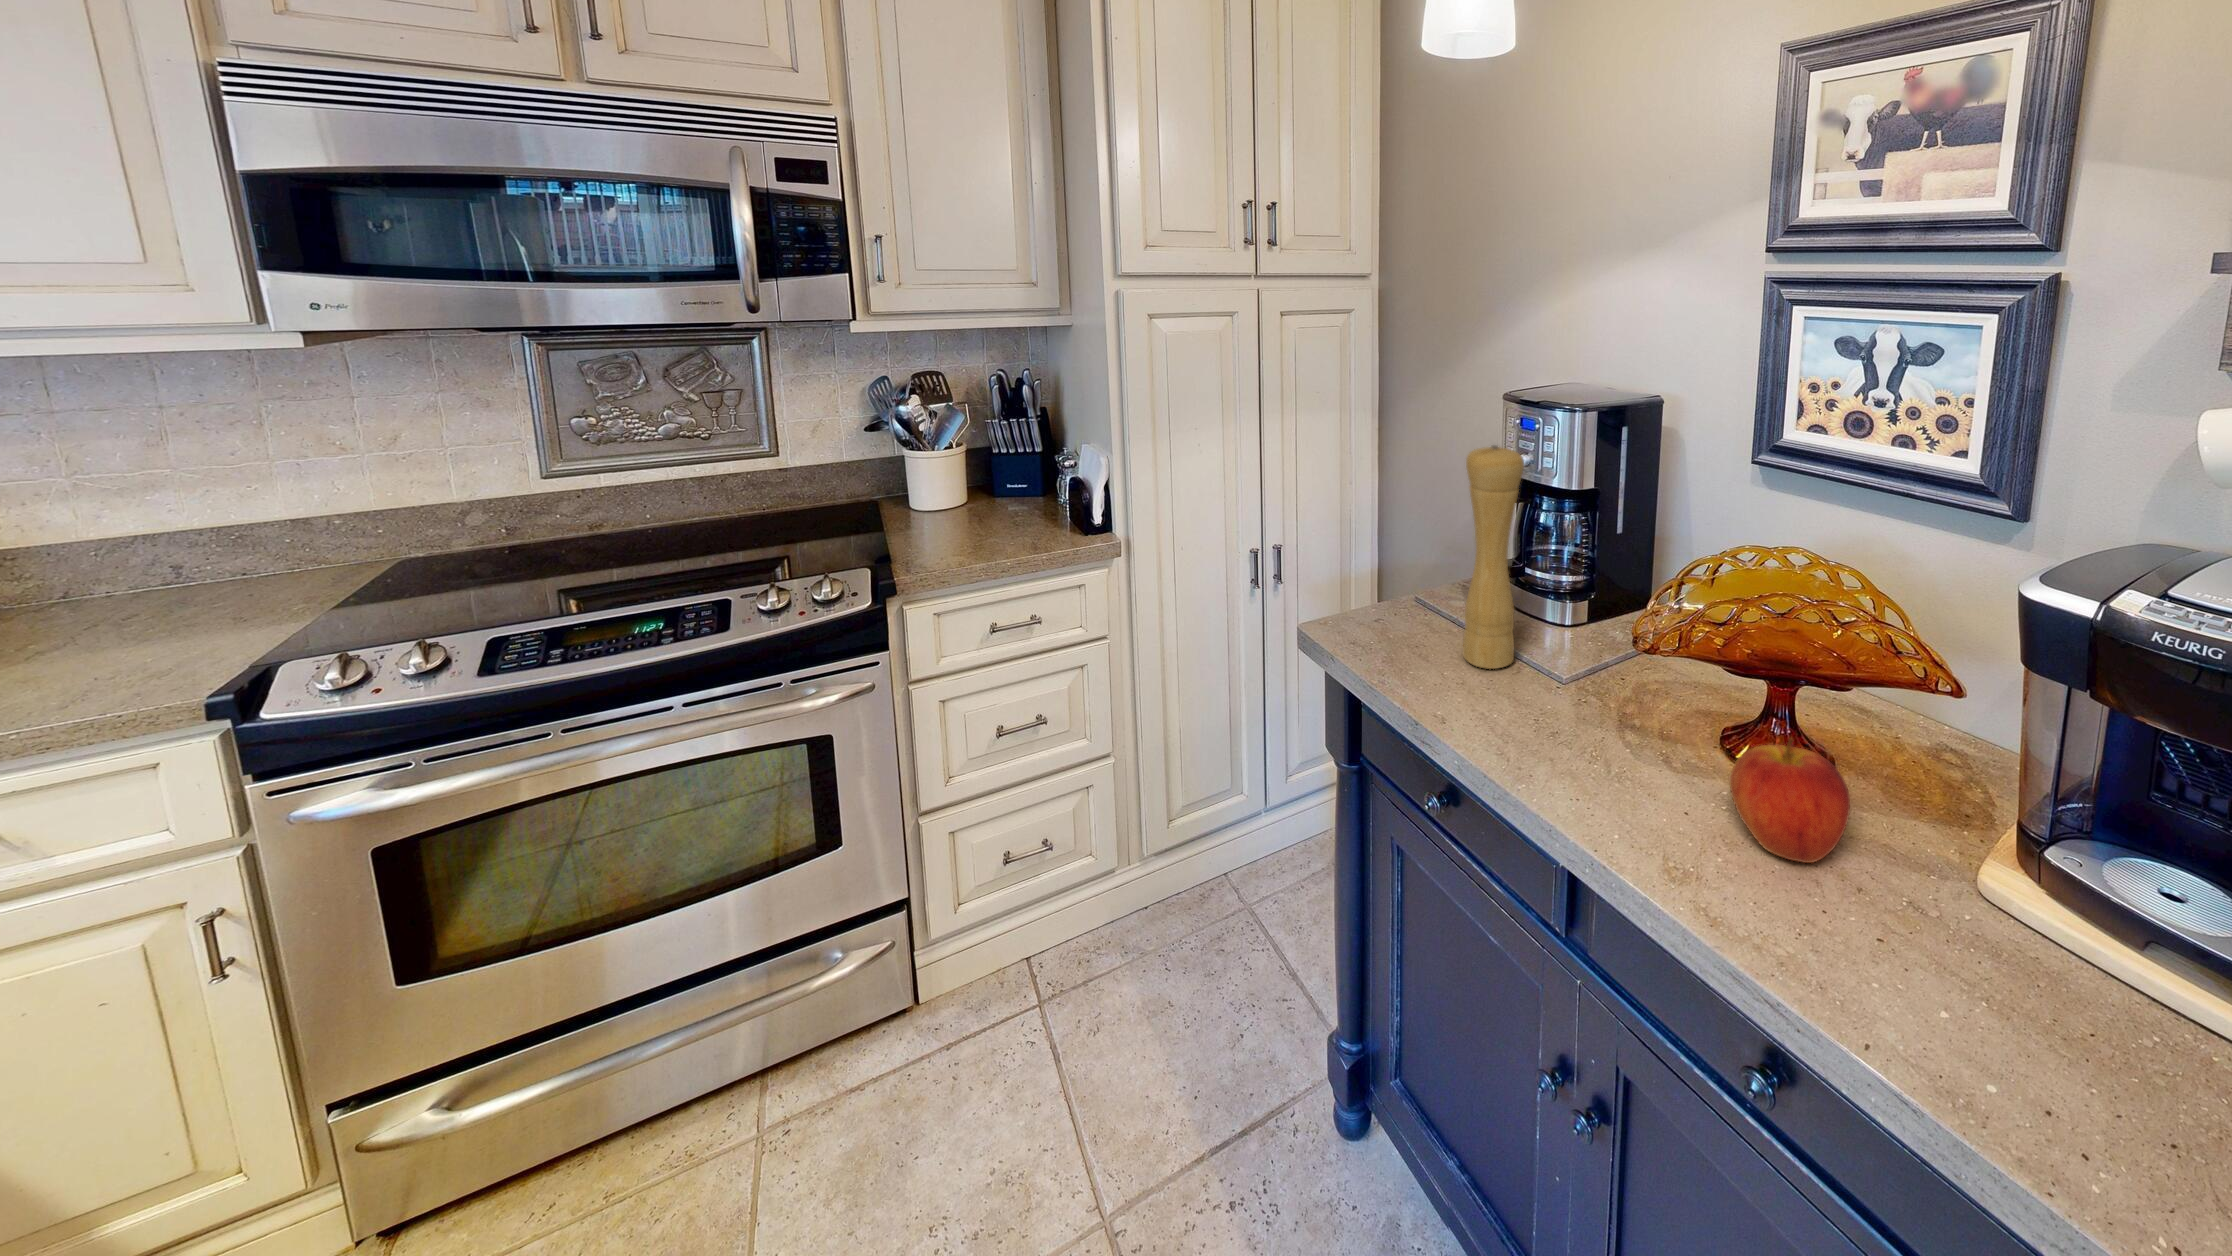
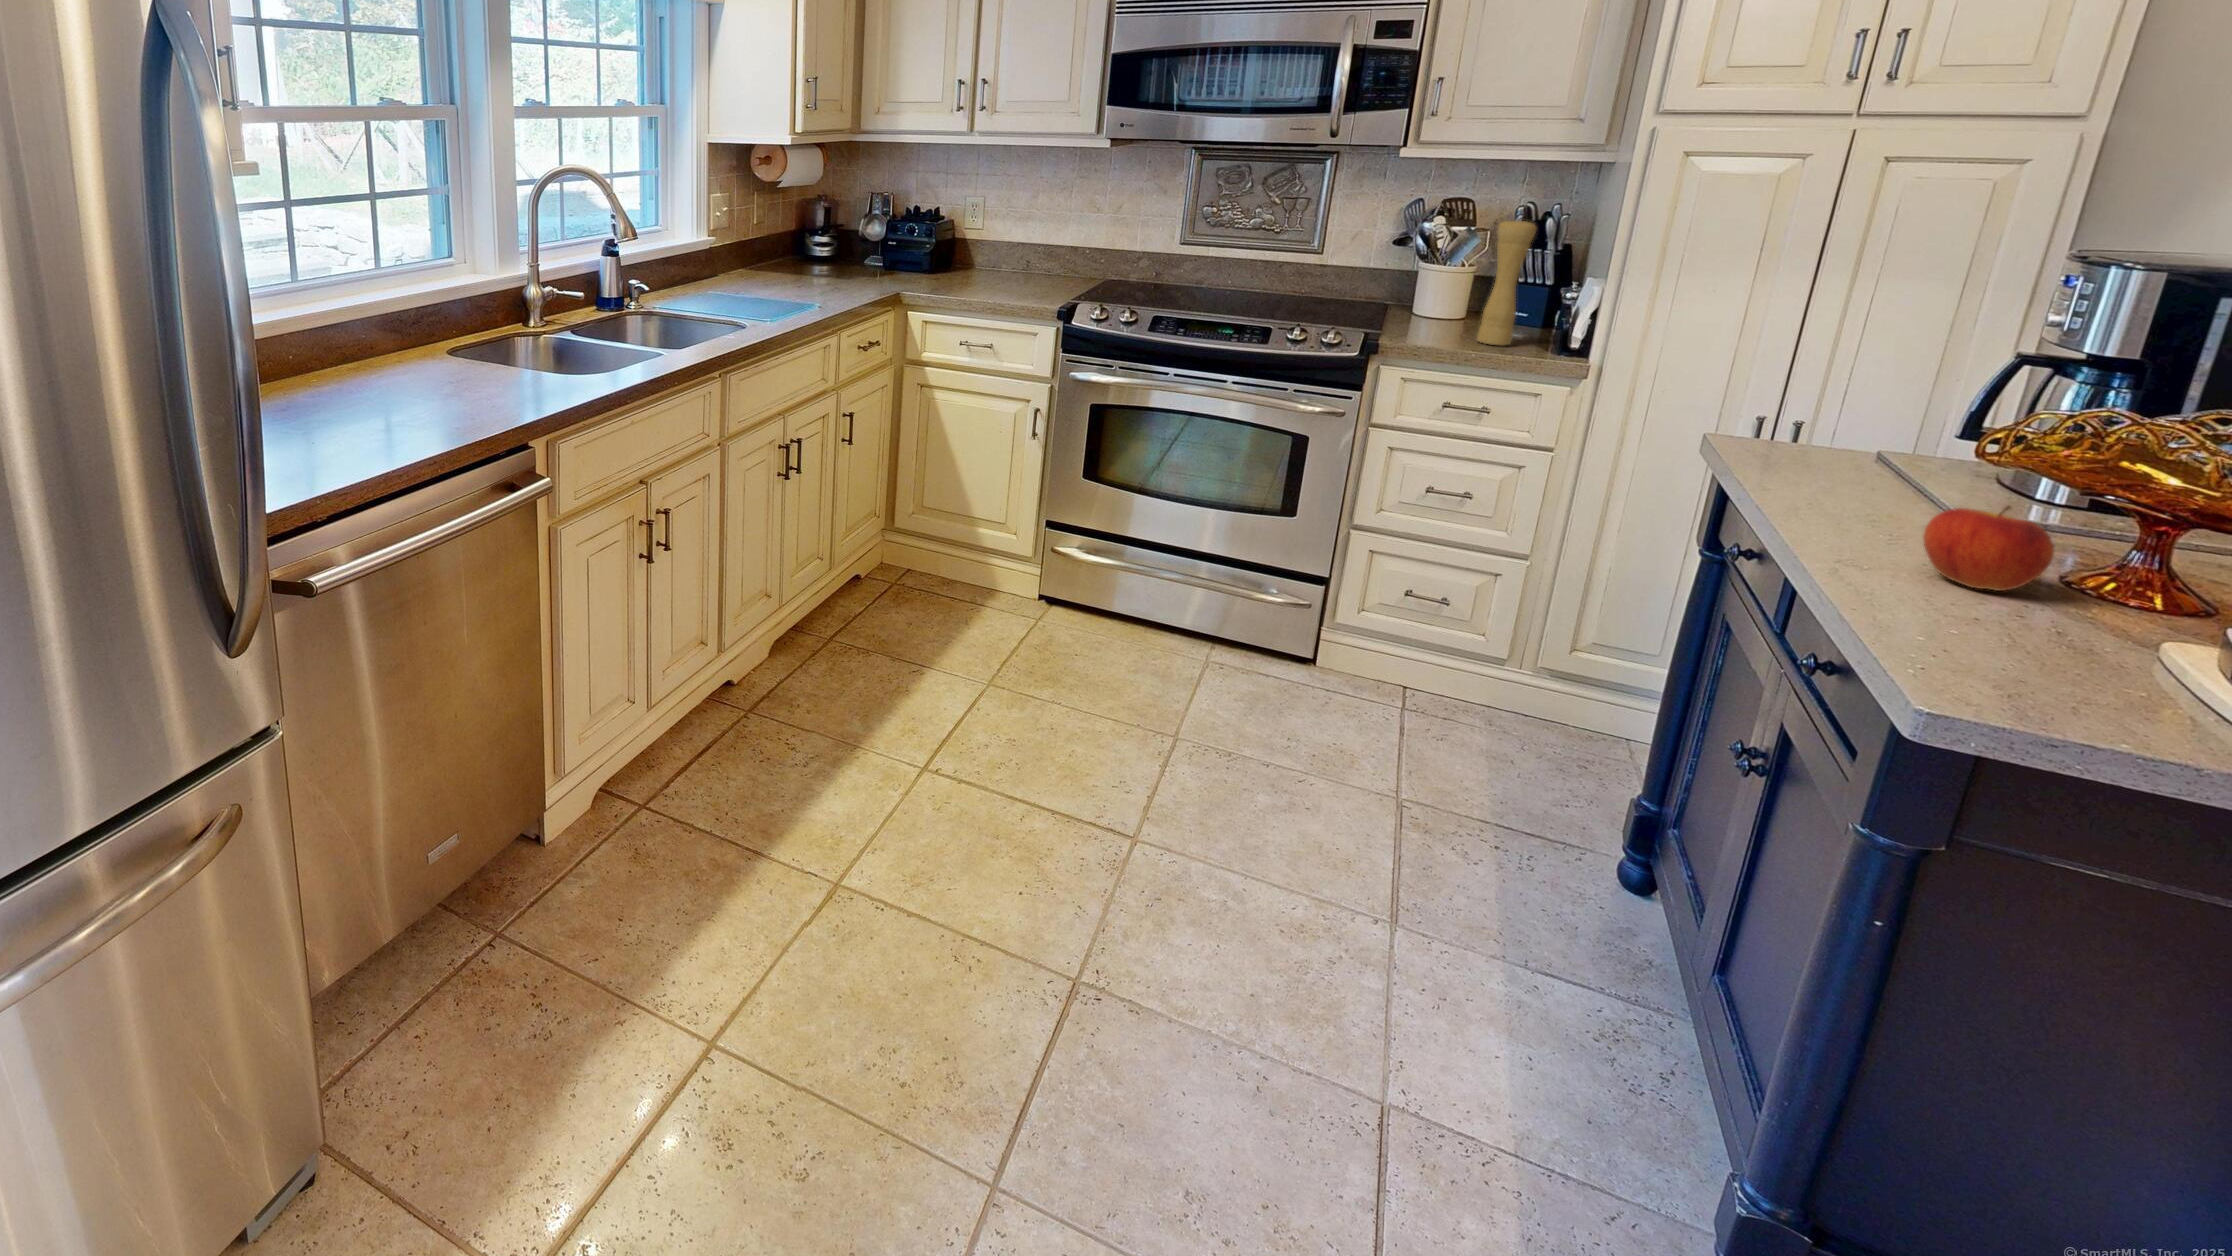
pepper mill: present [1462,445,1524,669] -> present [1477,219,1537,346]

